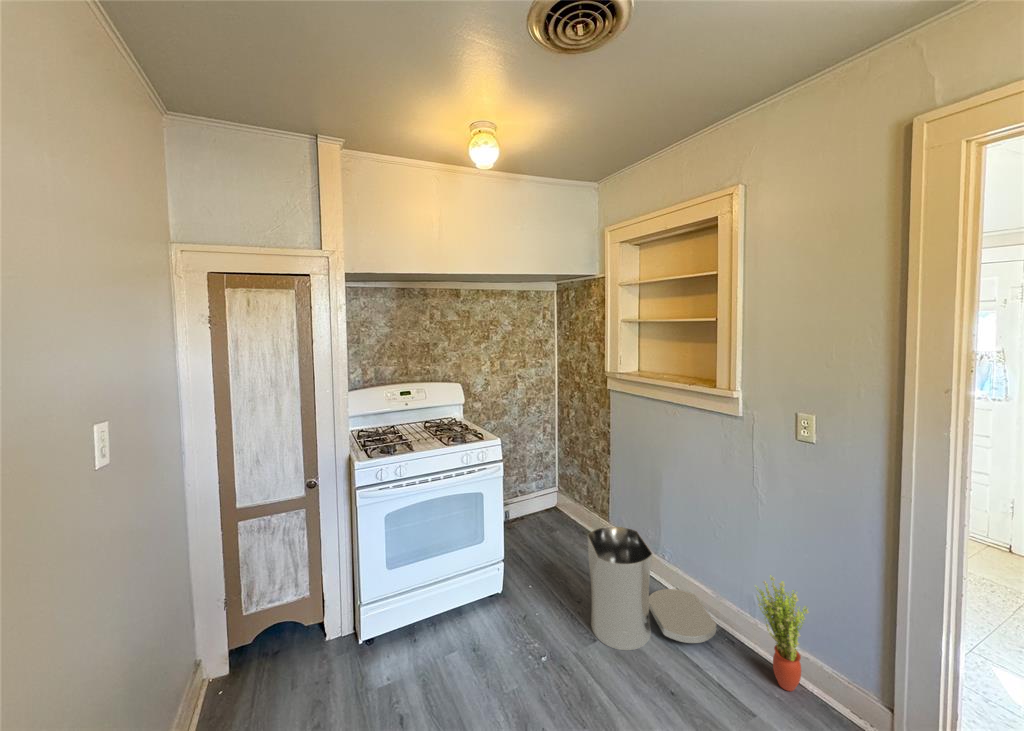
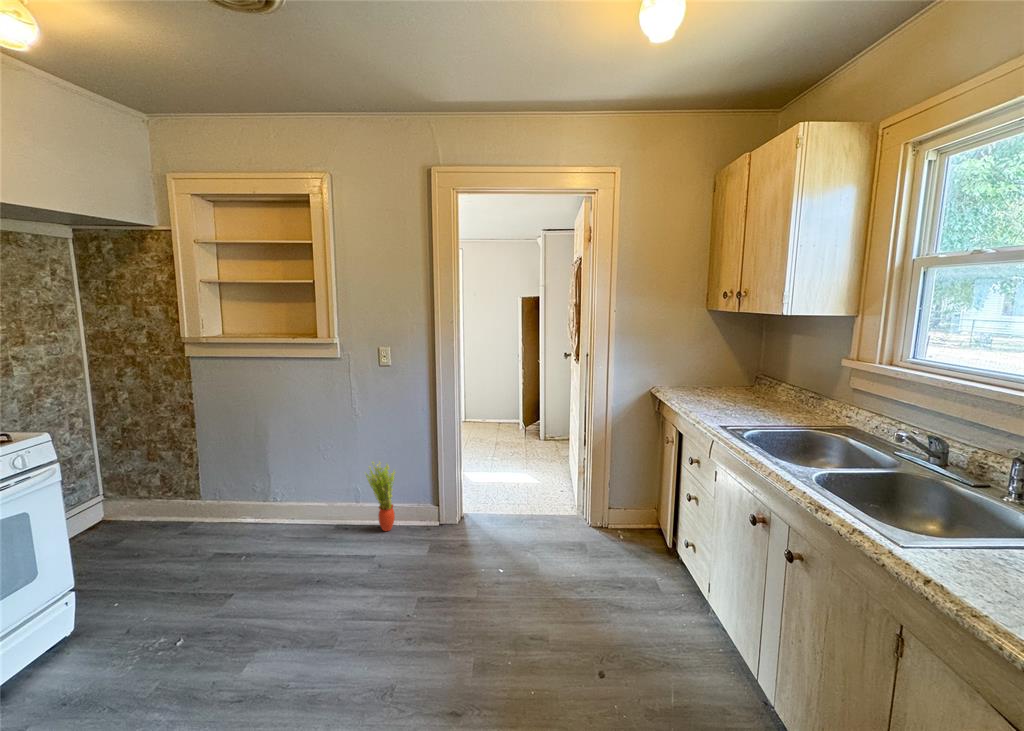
trash can: present [588,527,716,651] -> none [217,475,337,581]

